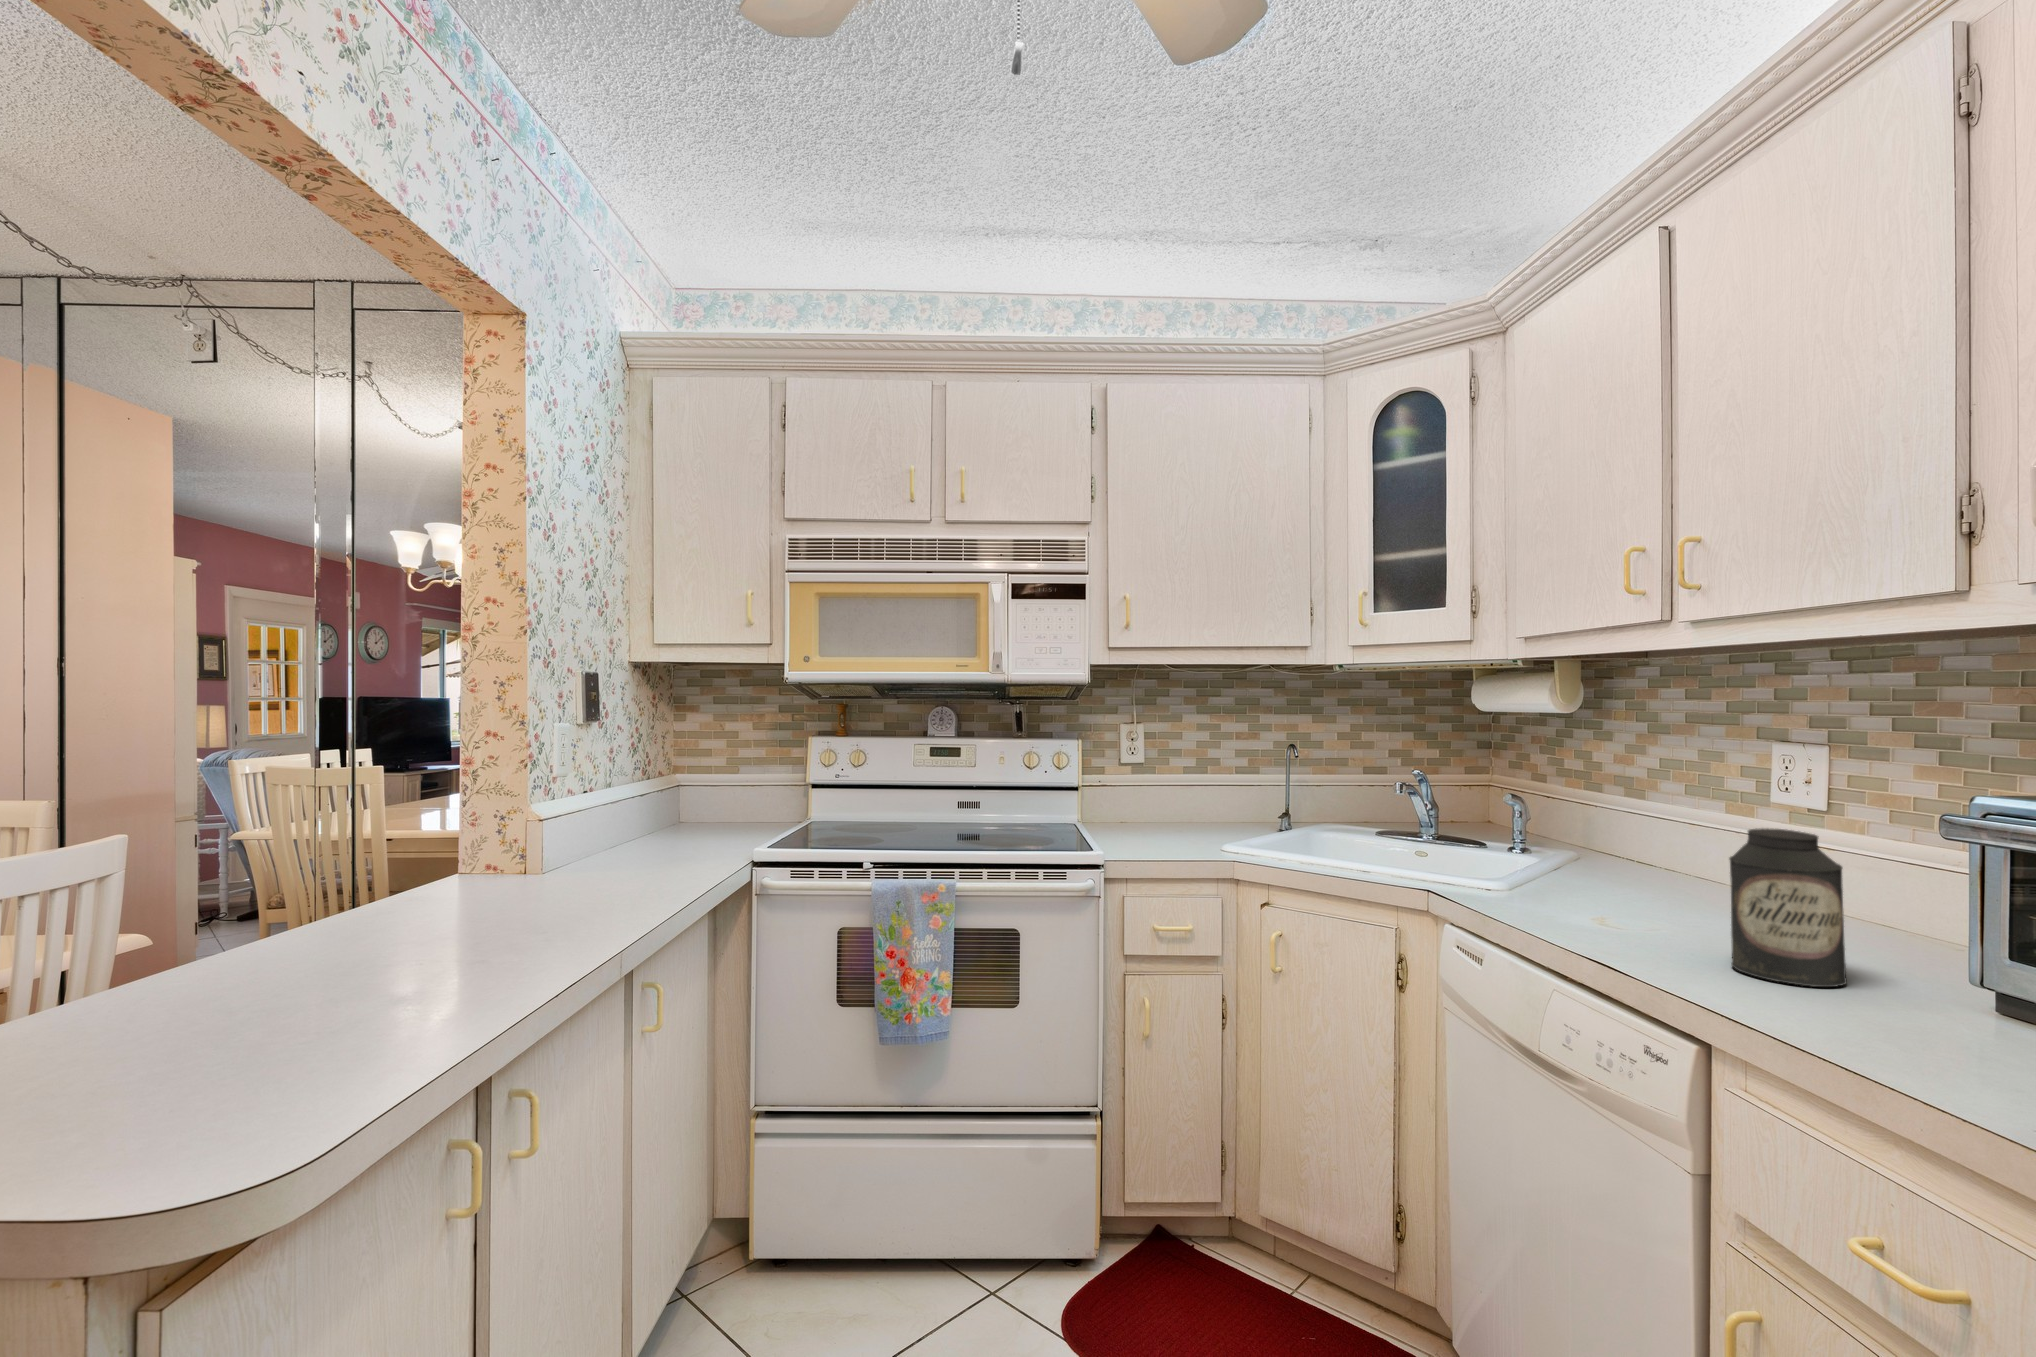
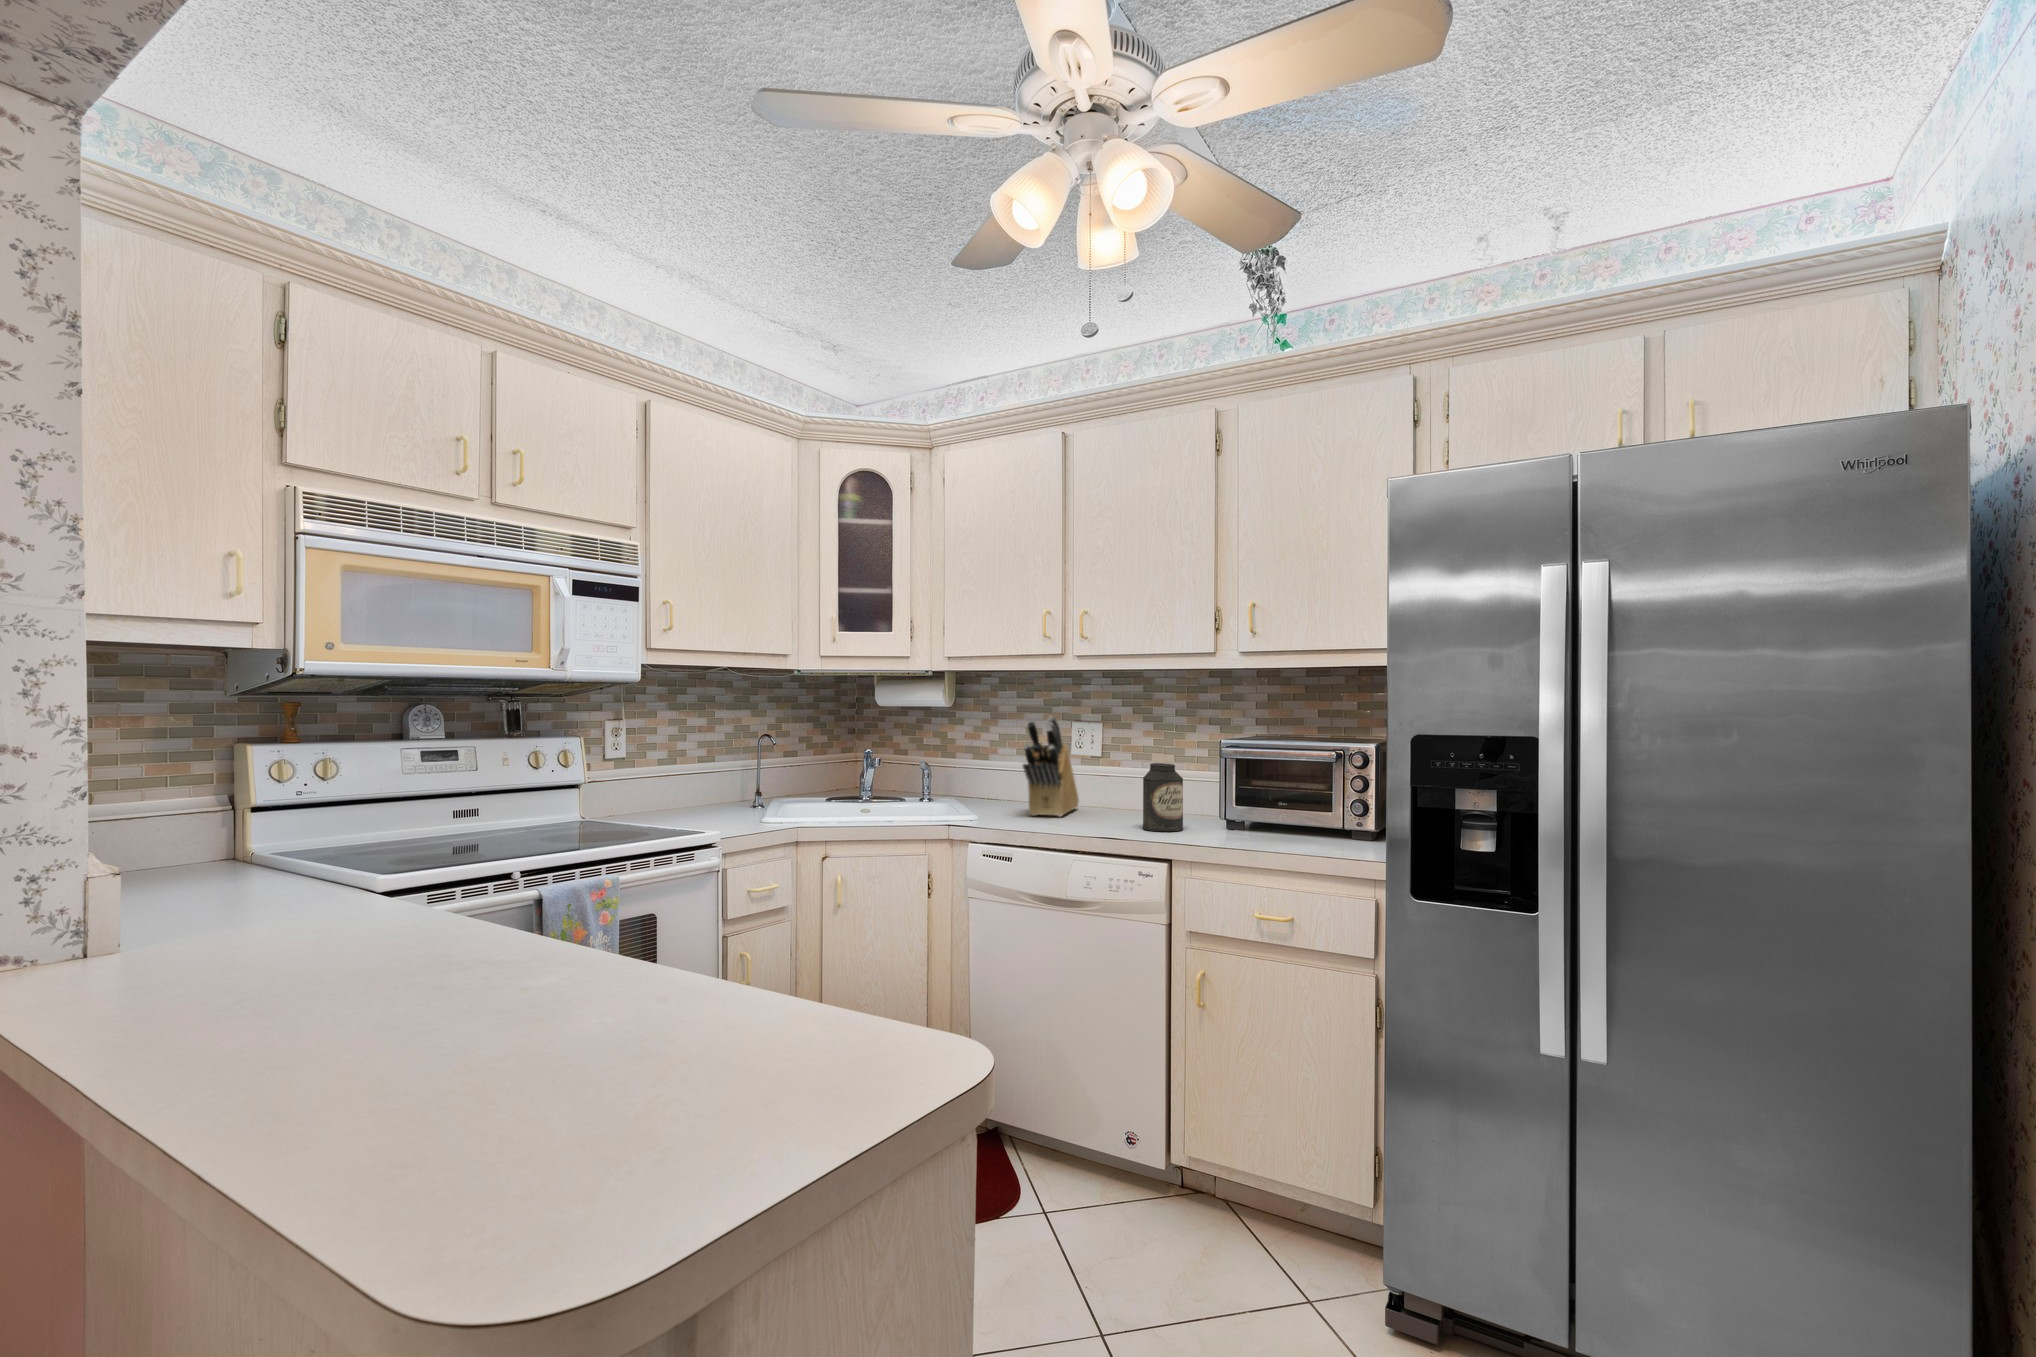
knife block: none [1552,726,1757,909] -> present [1023,716,1079,817]

